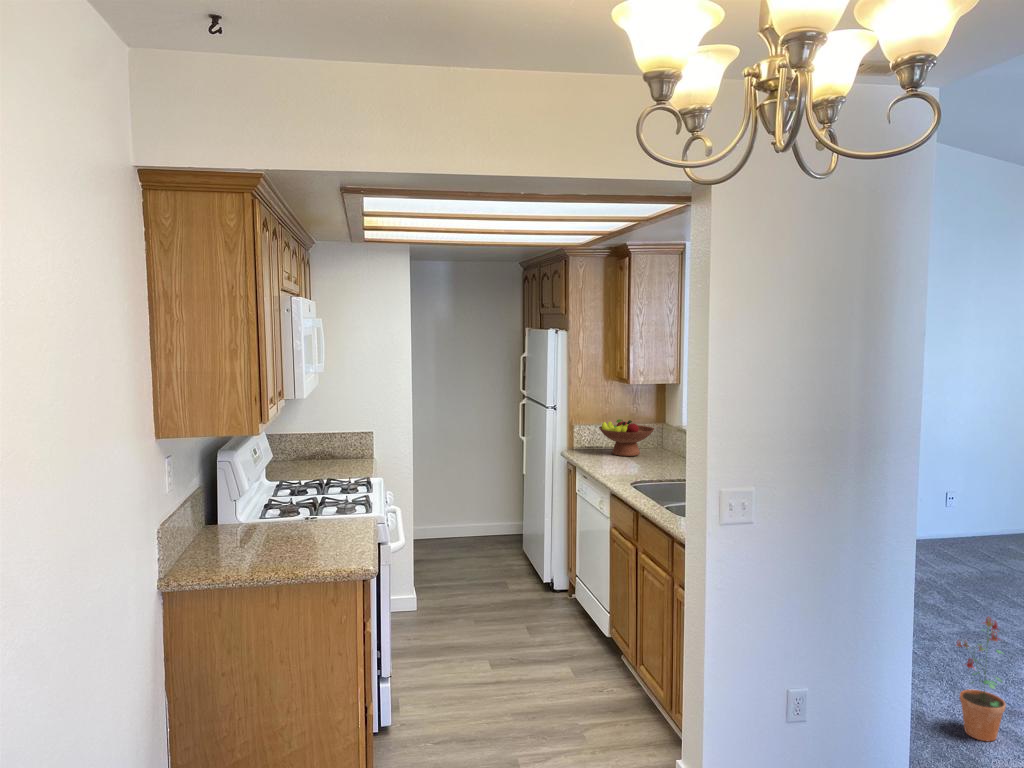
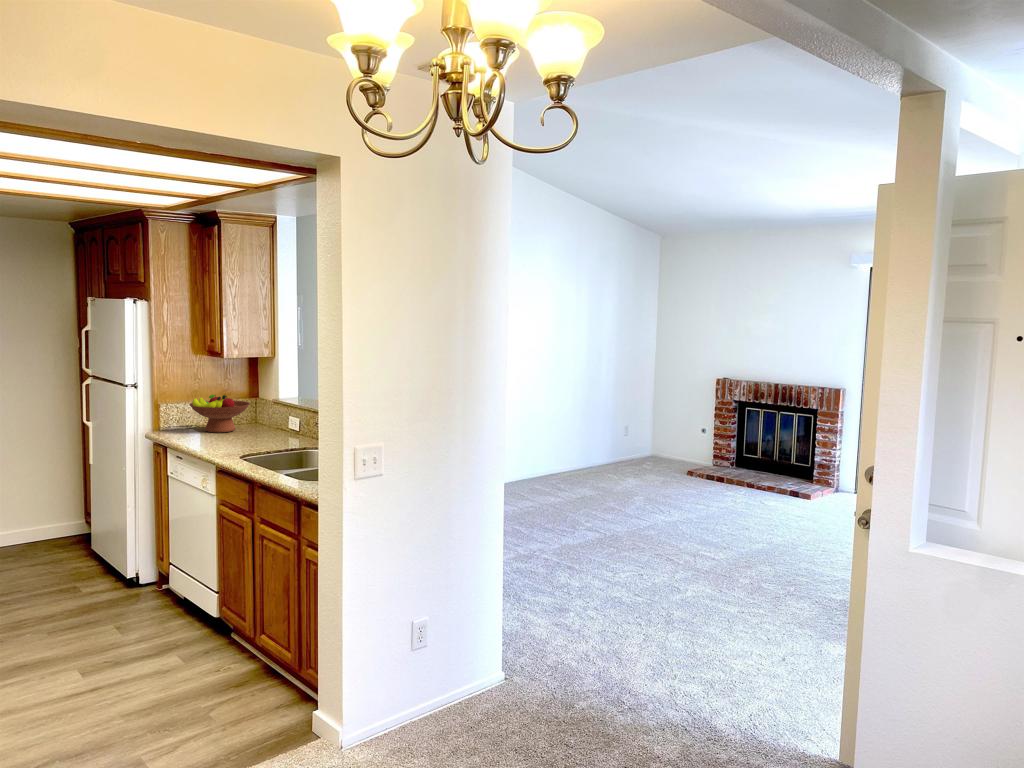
potted plant: present [956,616,1006,741] -> none [524,535,562,634]

